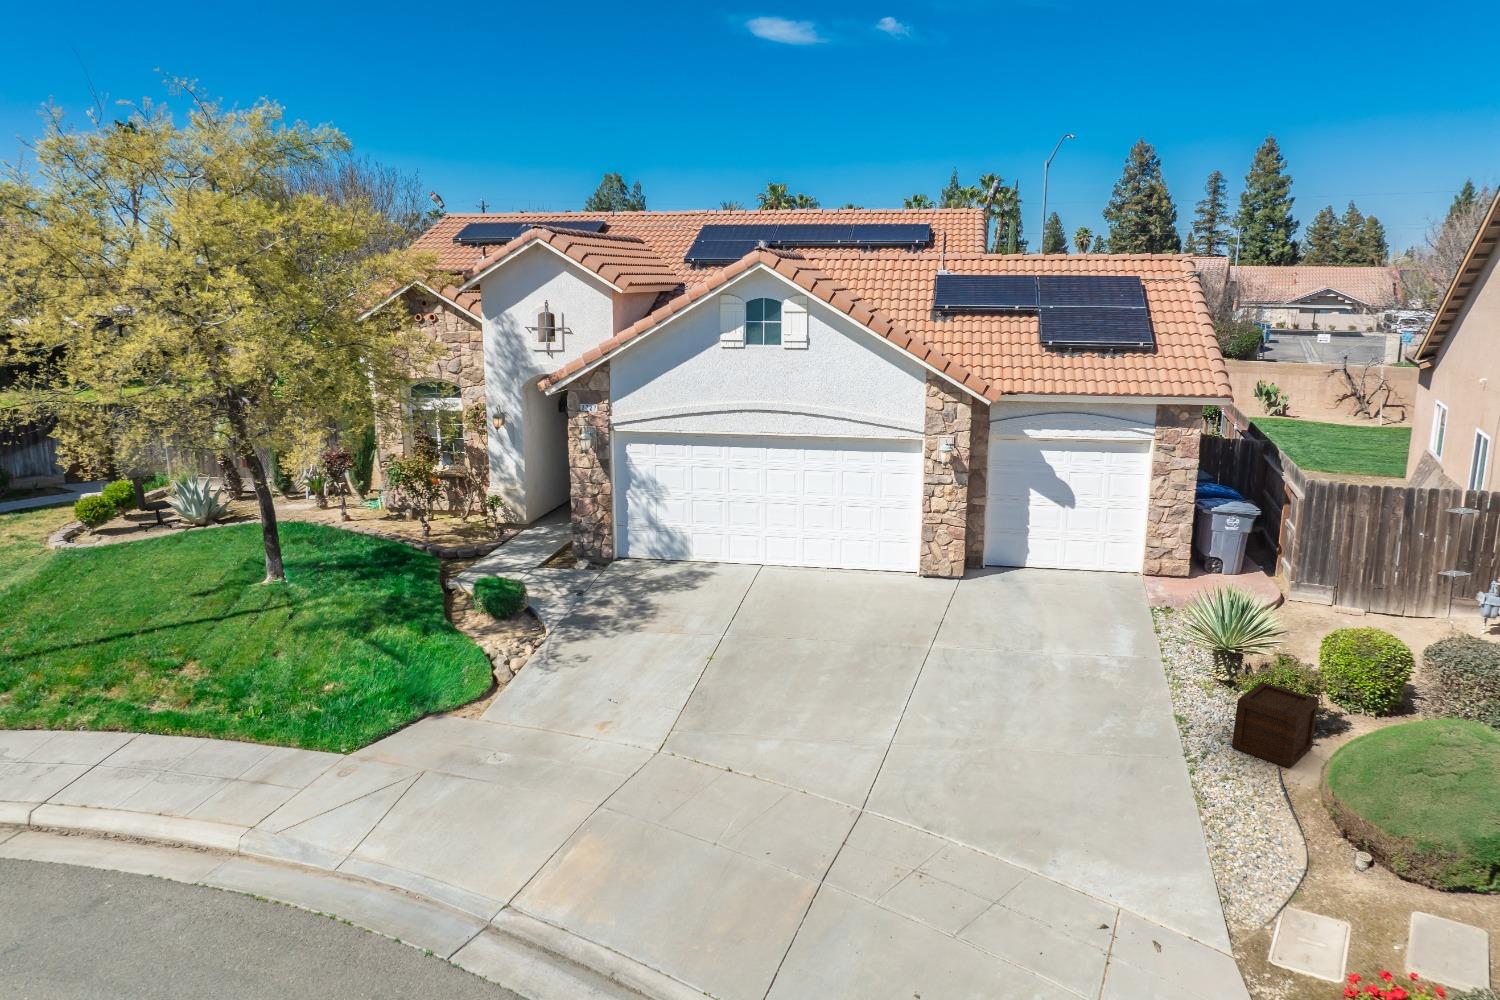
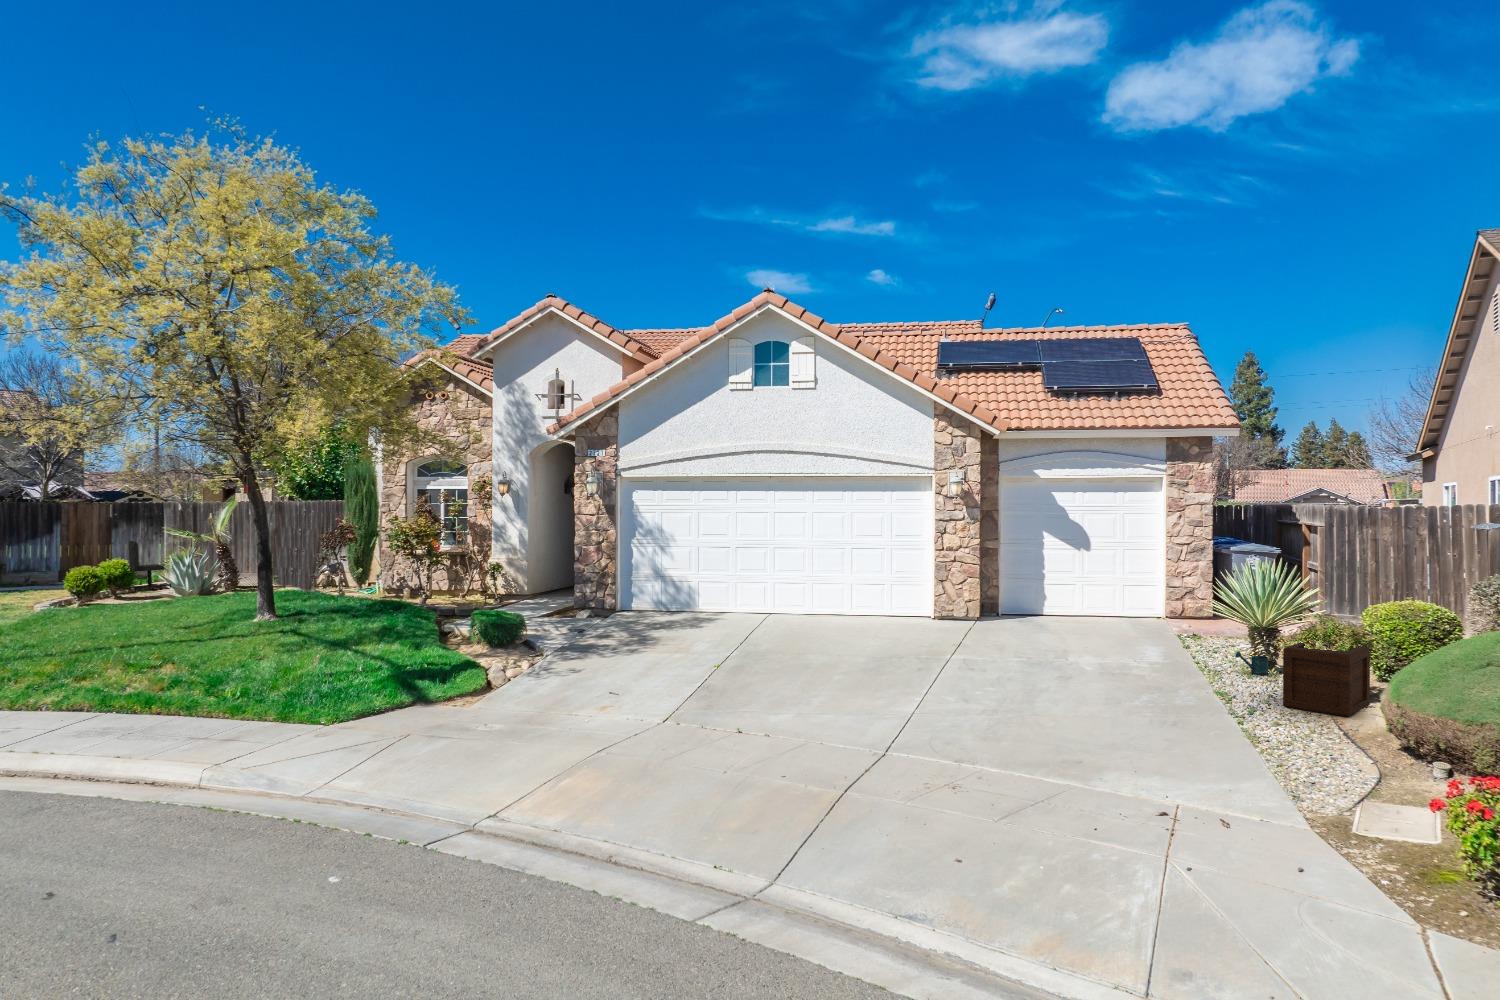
watering can: none [1197,666,1232,690] -> present [1235,651,1273,675]

